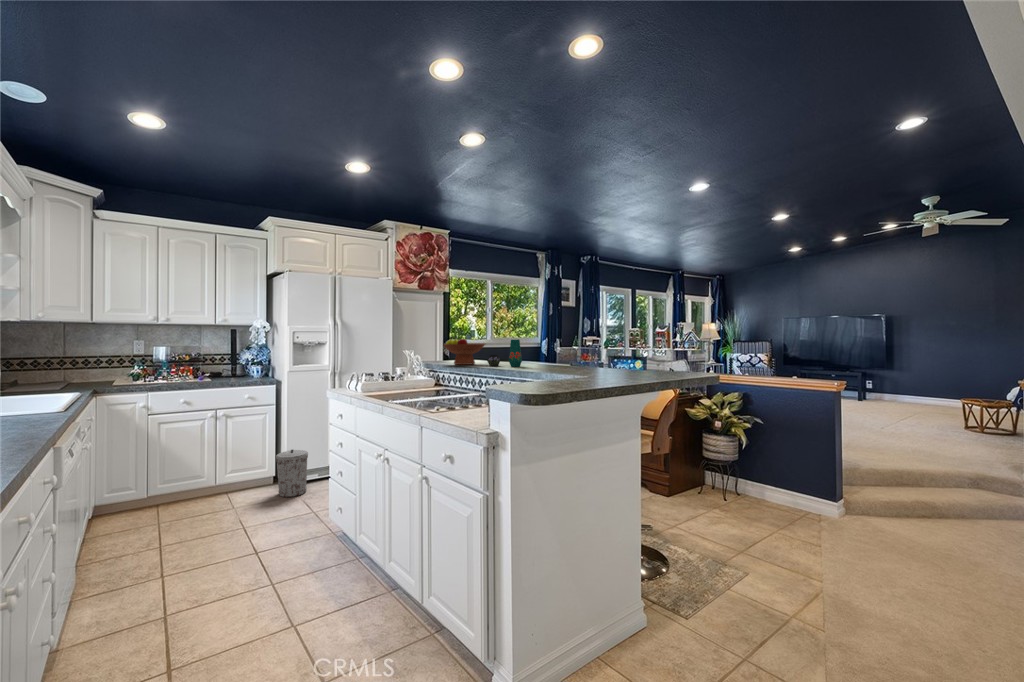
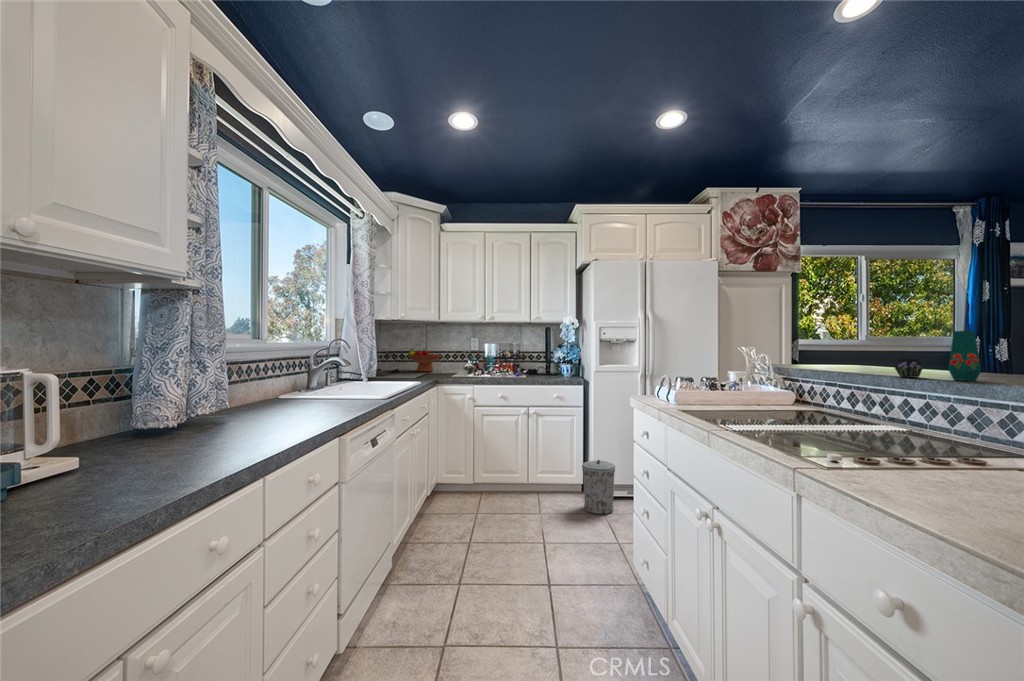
fruit bowl: present [443,336,485,365] -> present [408,349,442,372]

